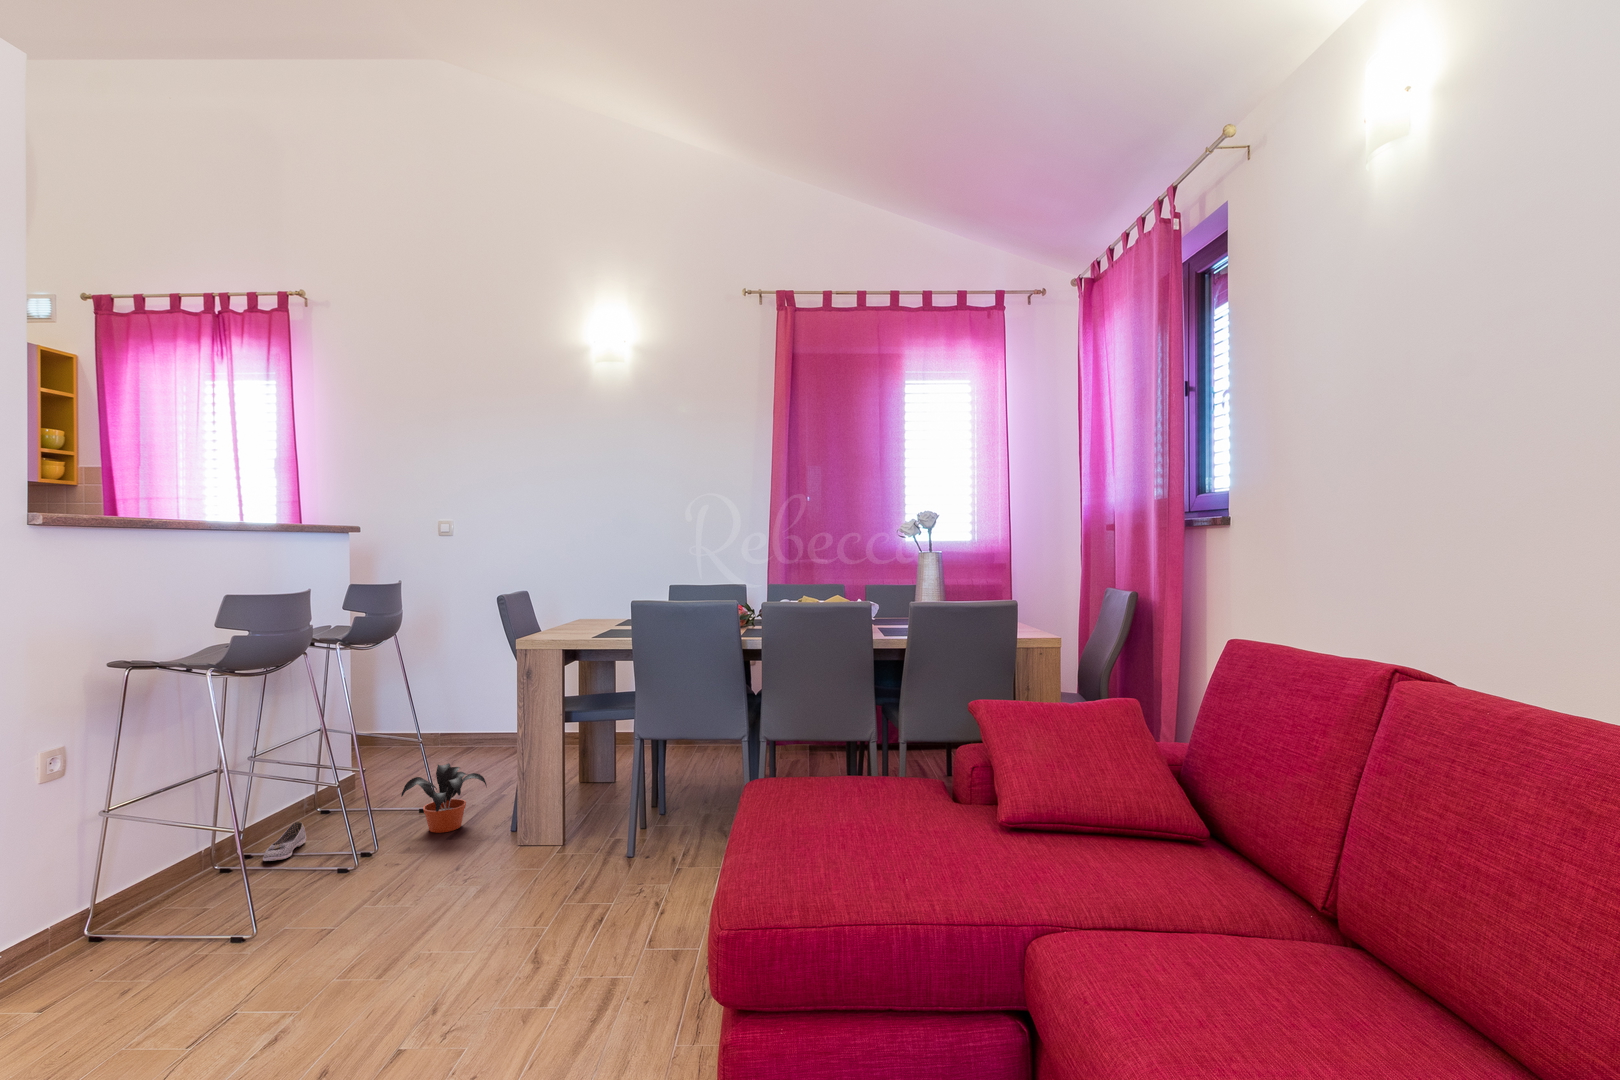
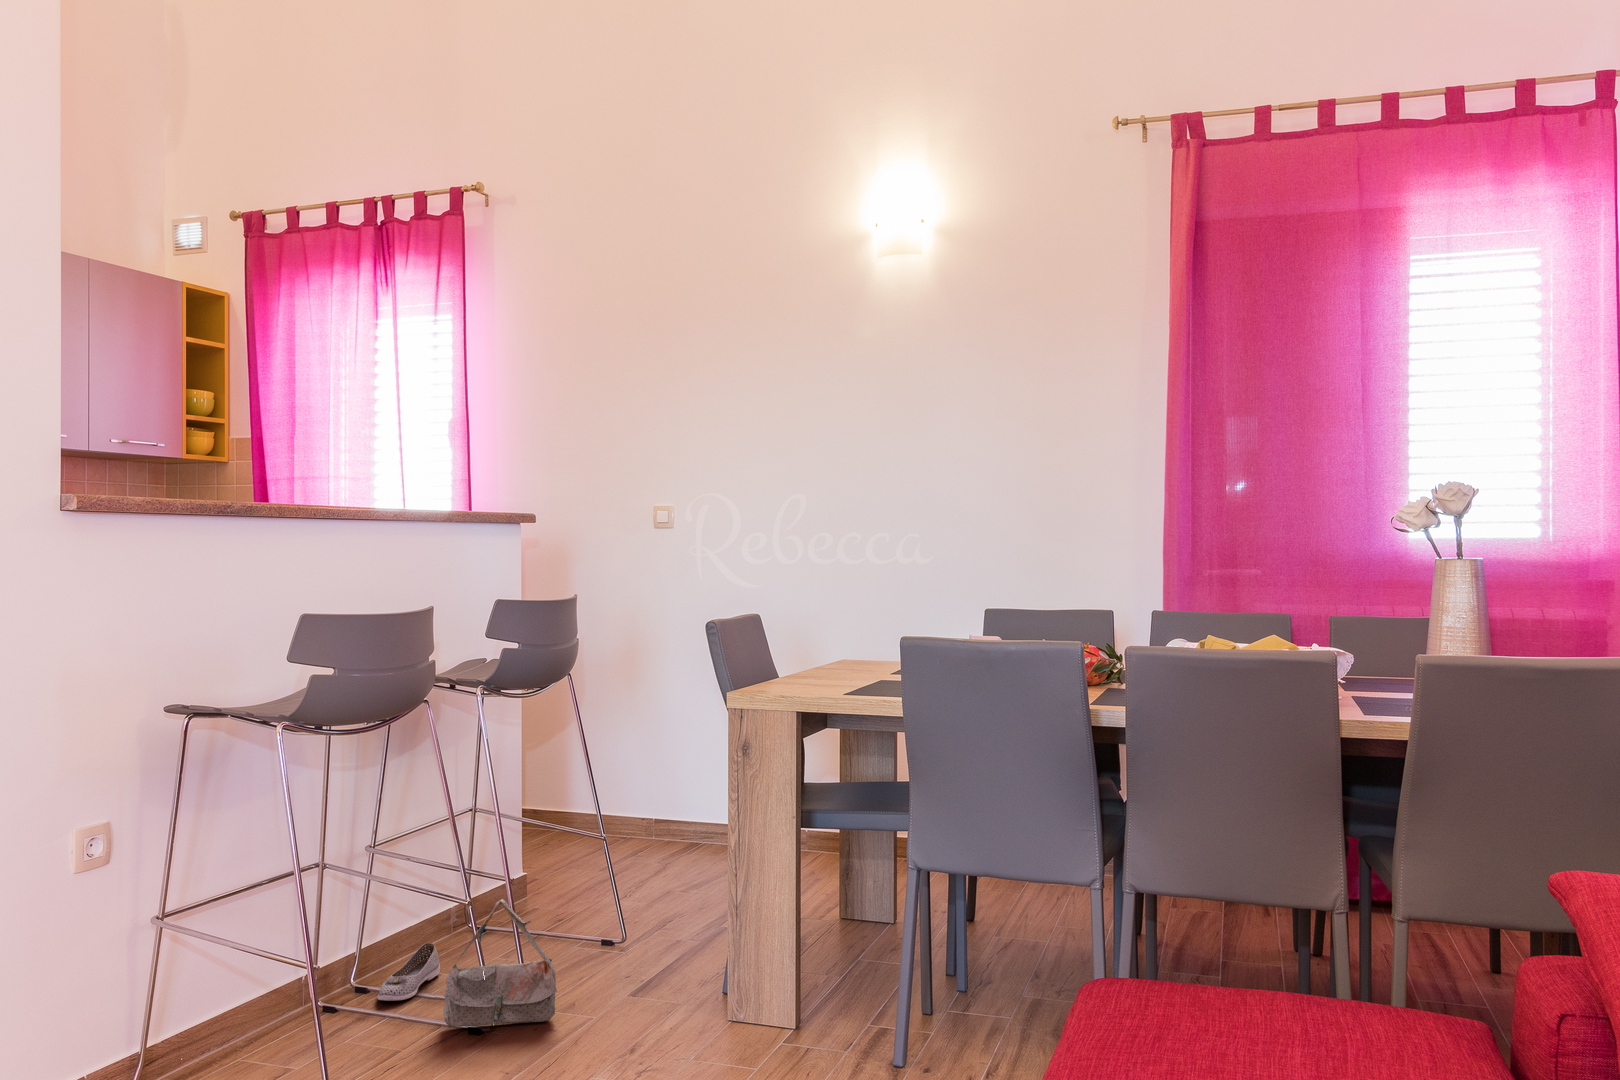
potted plant: present [401,763,487,833] -> none [565,874,688,983]
bag: none [319,782,402,869] -> present [443,899,557,1027]

